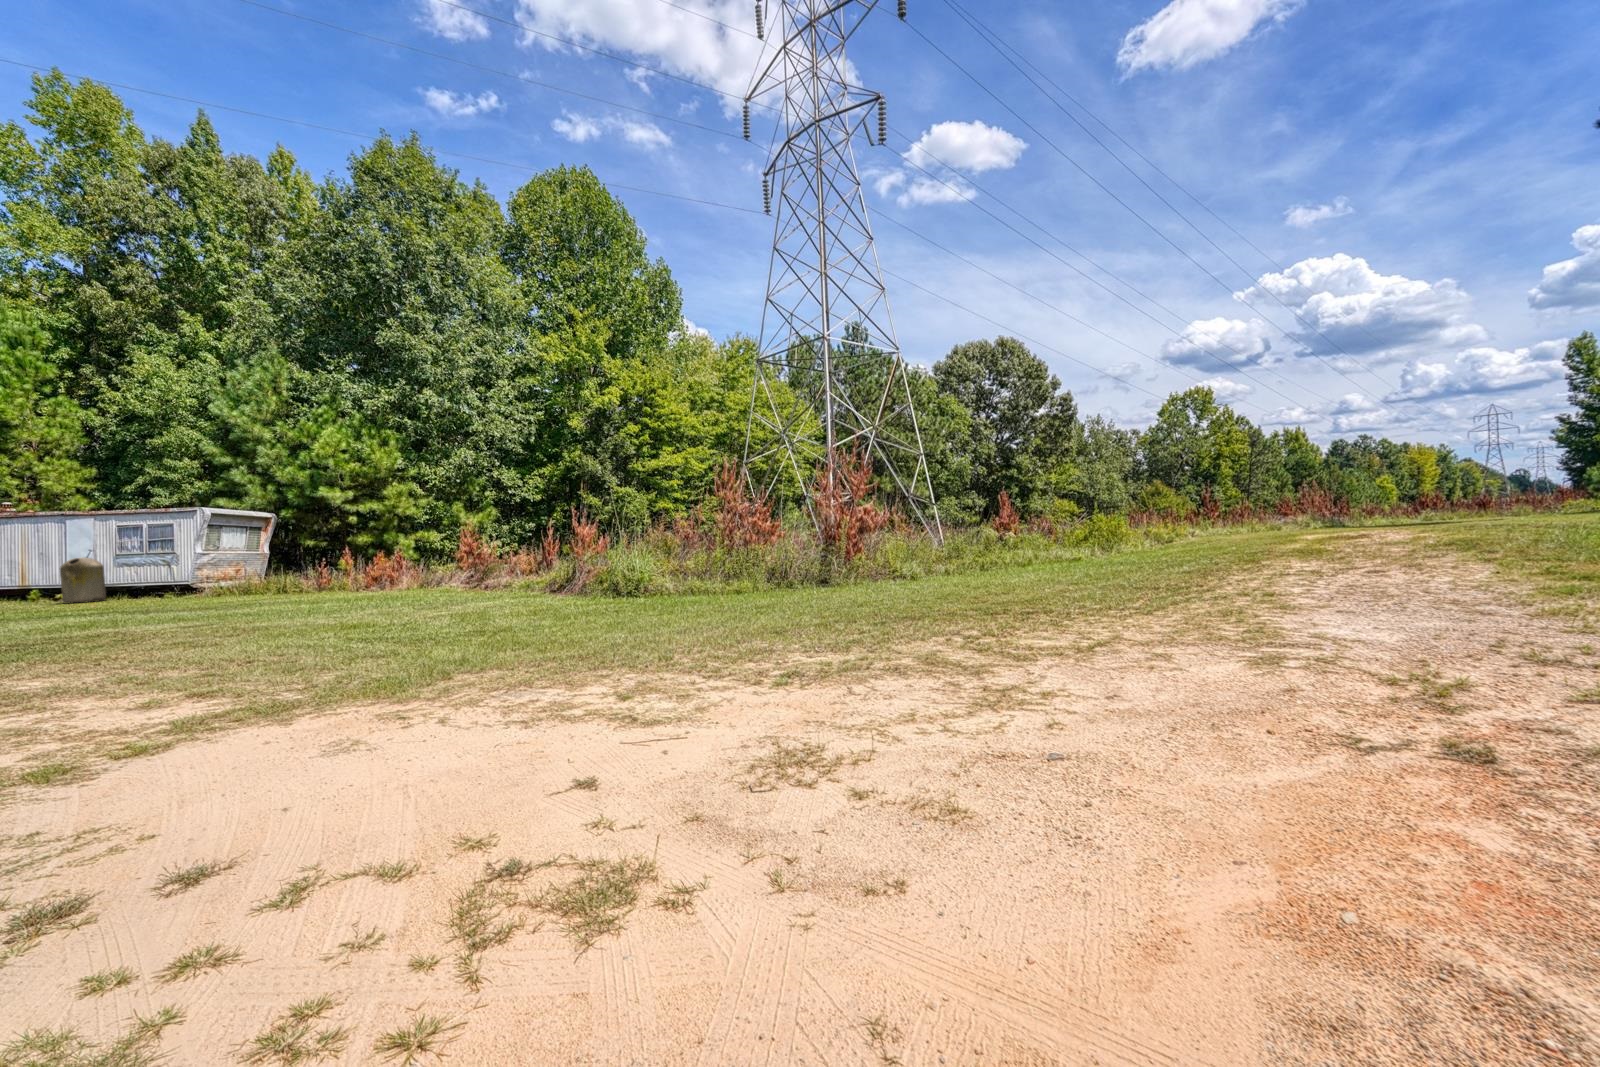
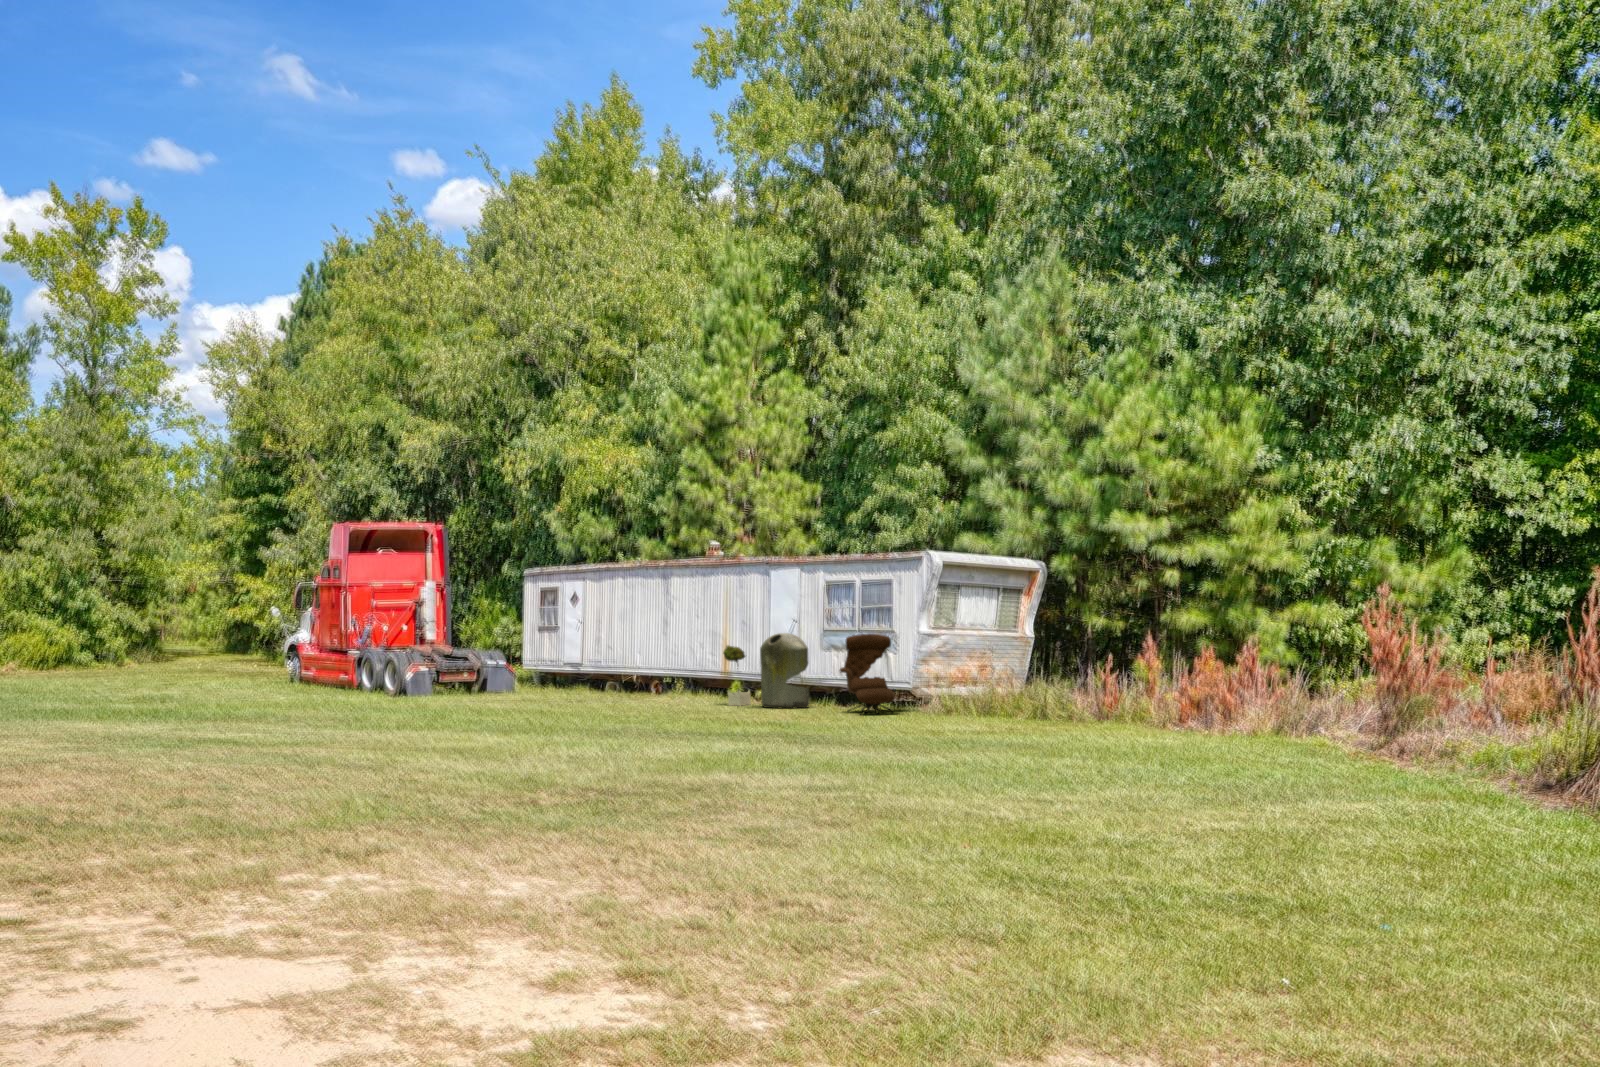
lounge chair: none [133,555,182,601] -> present [840,634,895,714]
potted tree: none [23,567,52,605] -> present [723,645,751,706]

